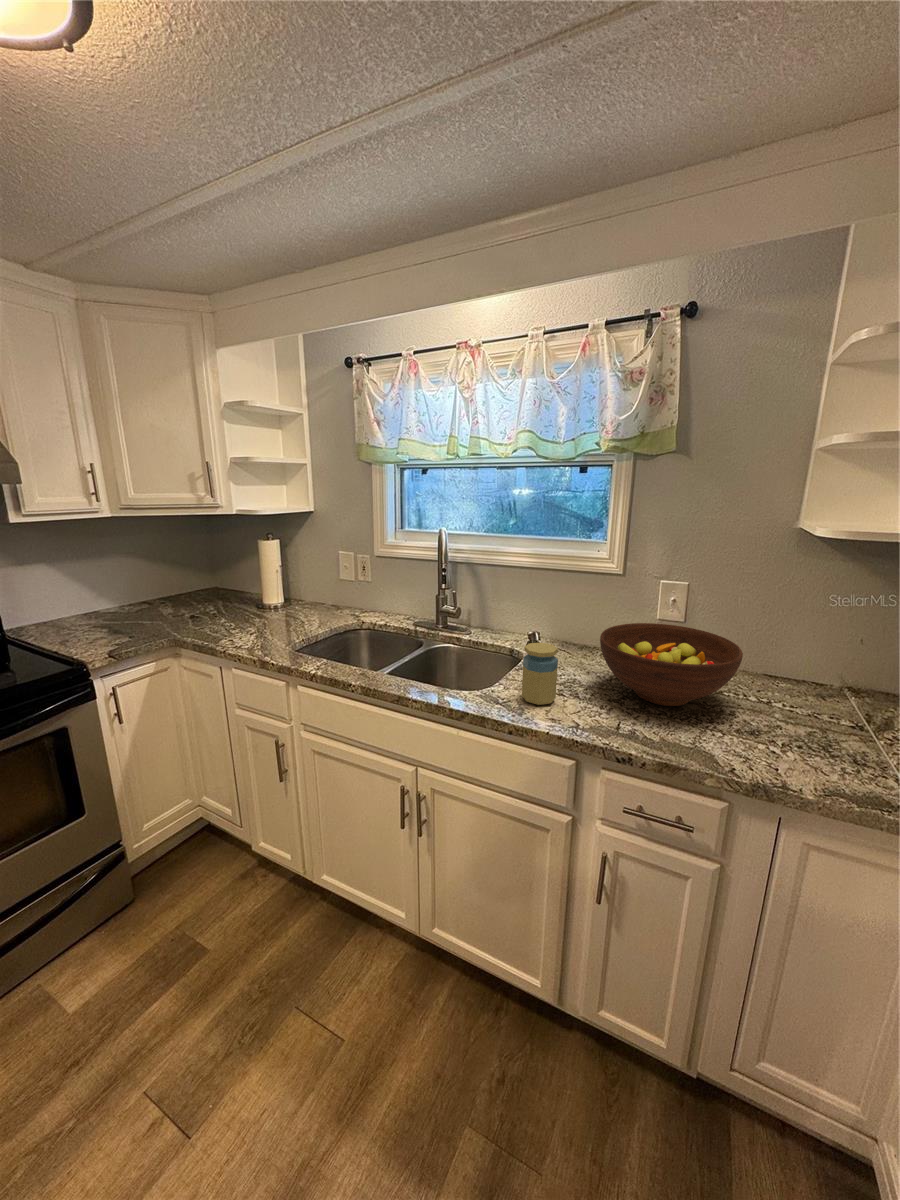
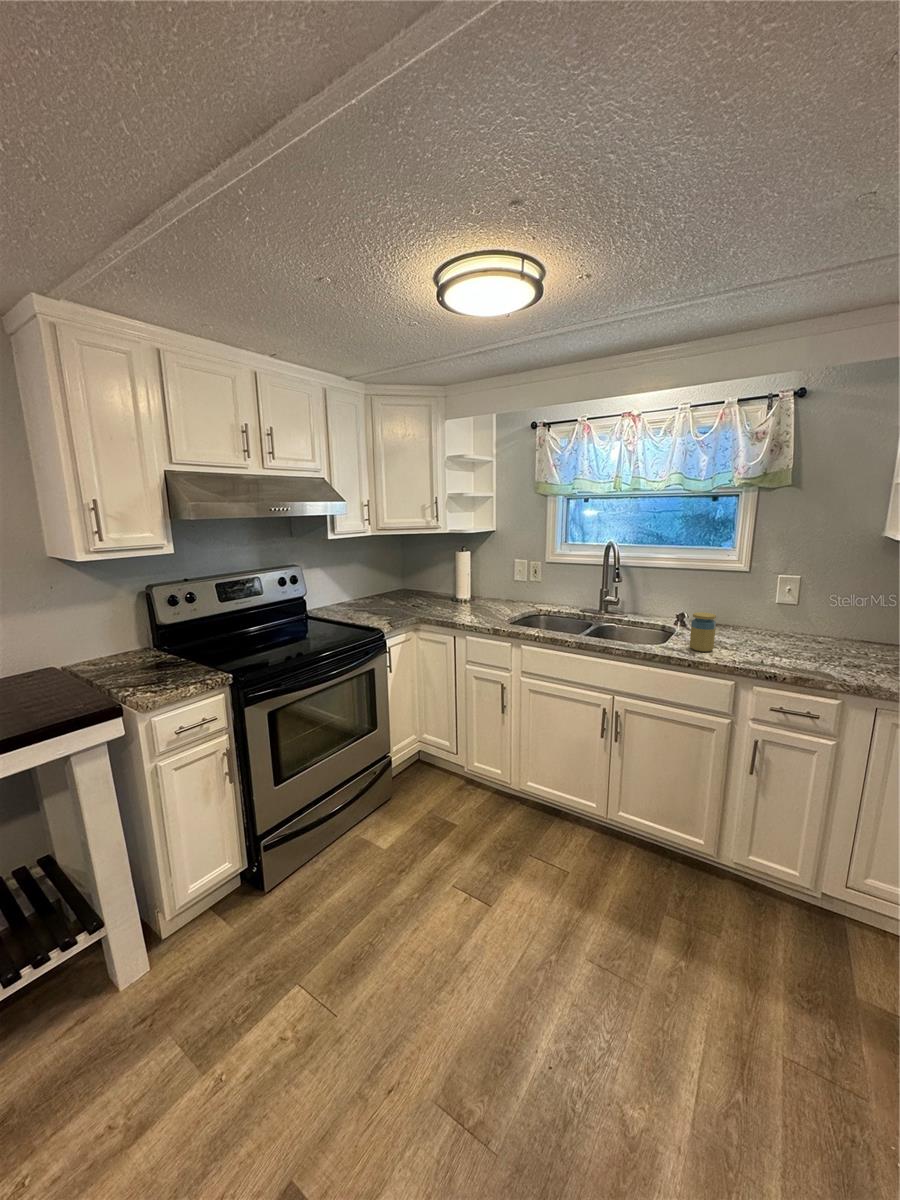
fruit bowl: present [600,623,743,706] -> none [742,603,846,653]

